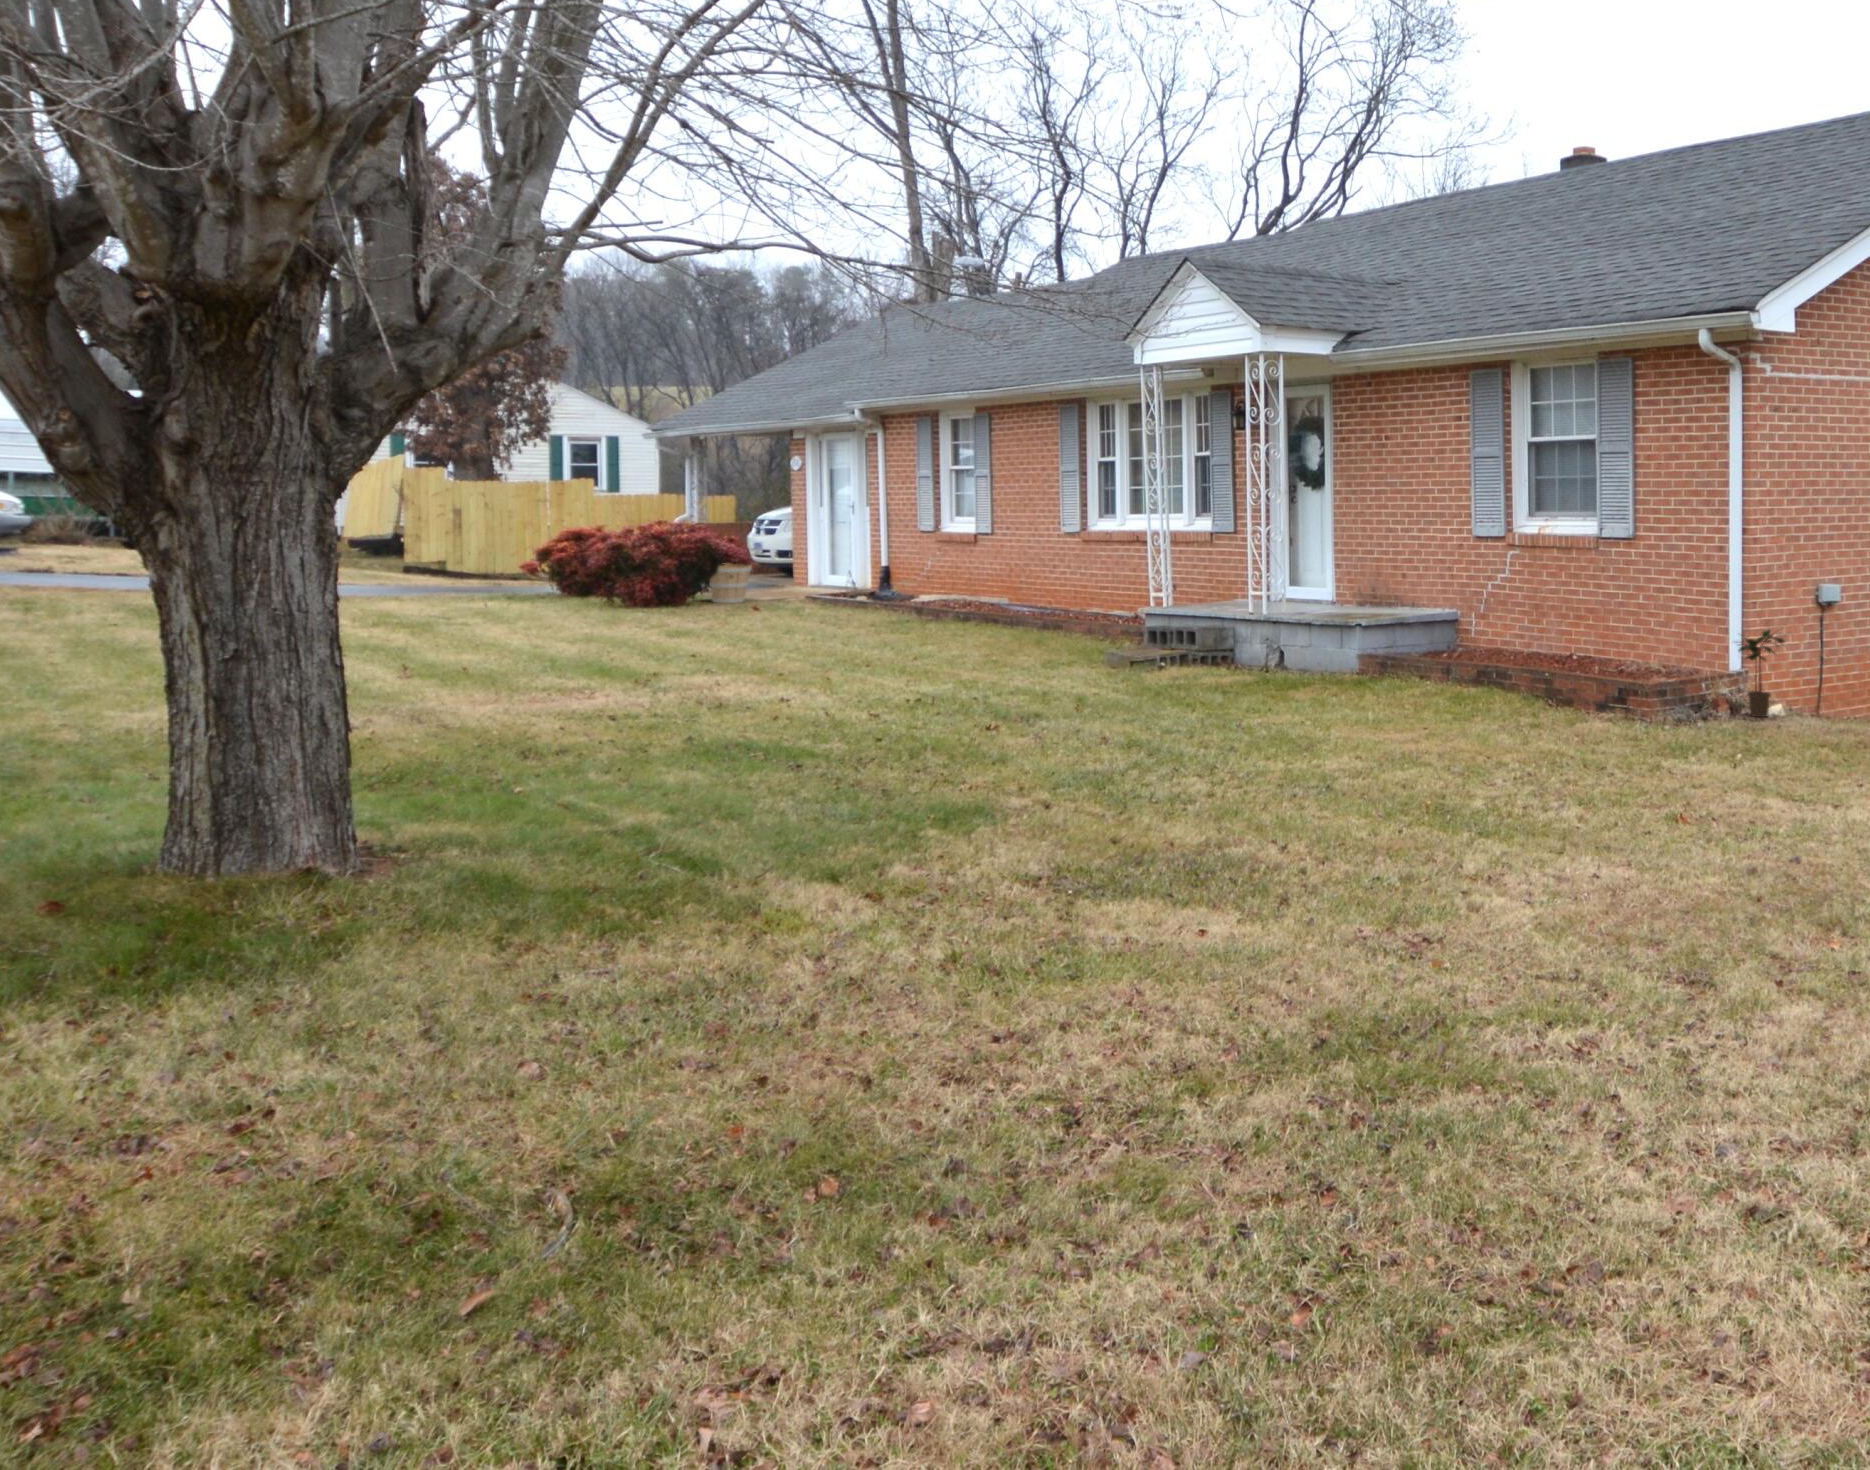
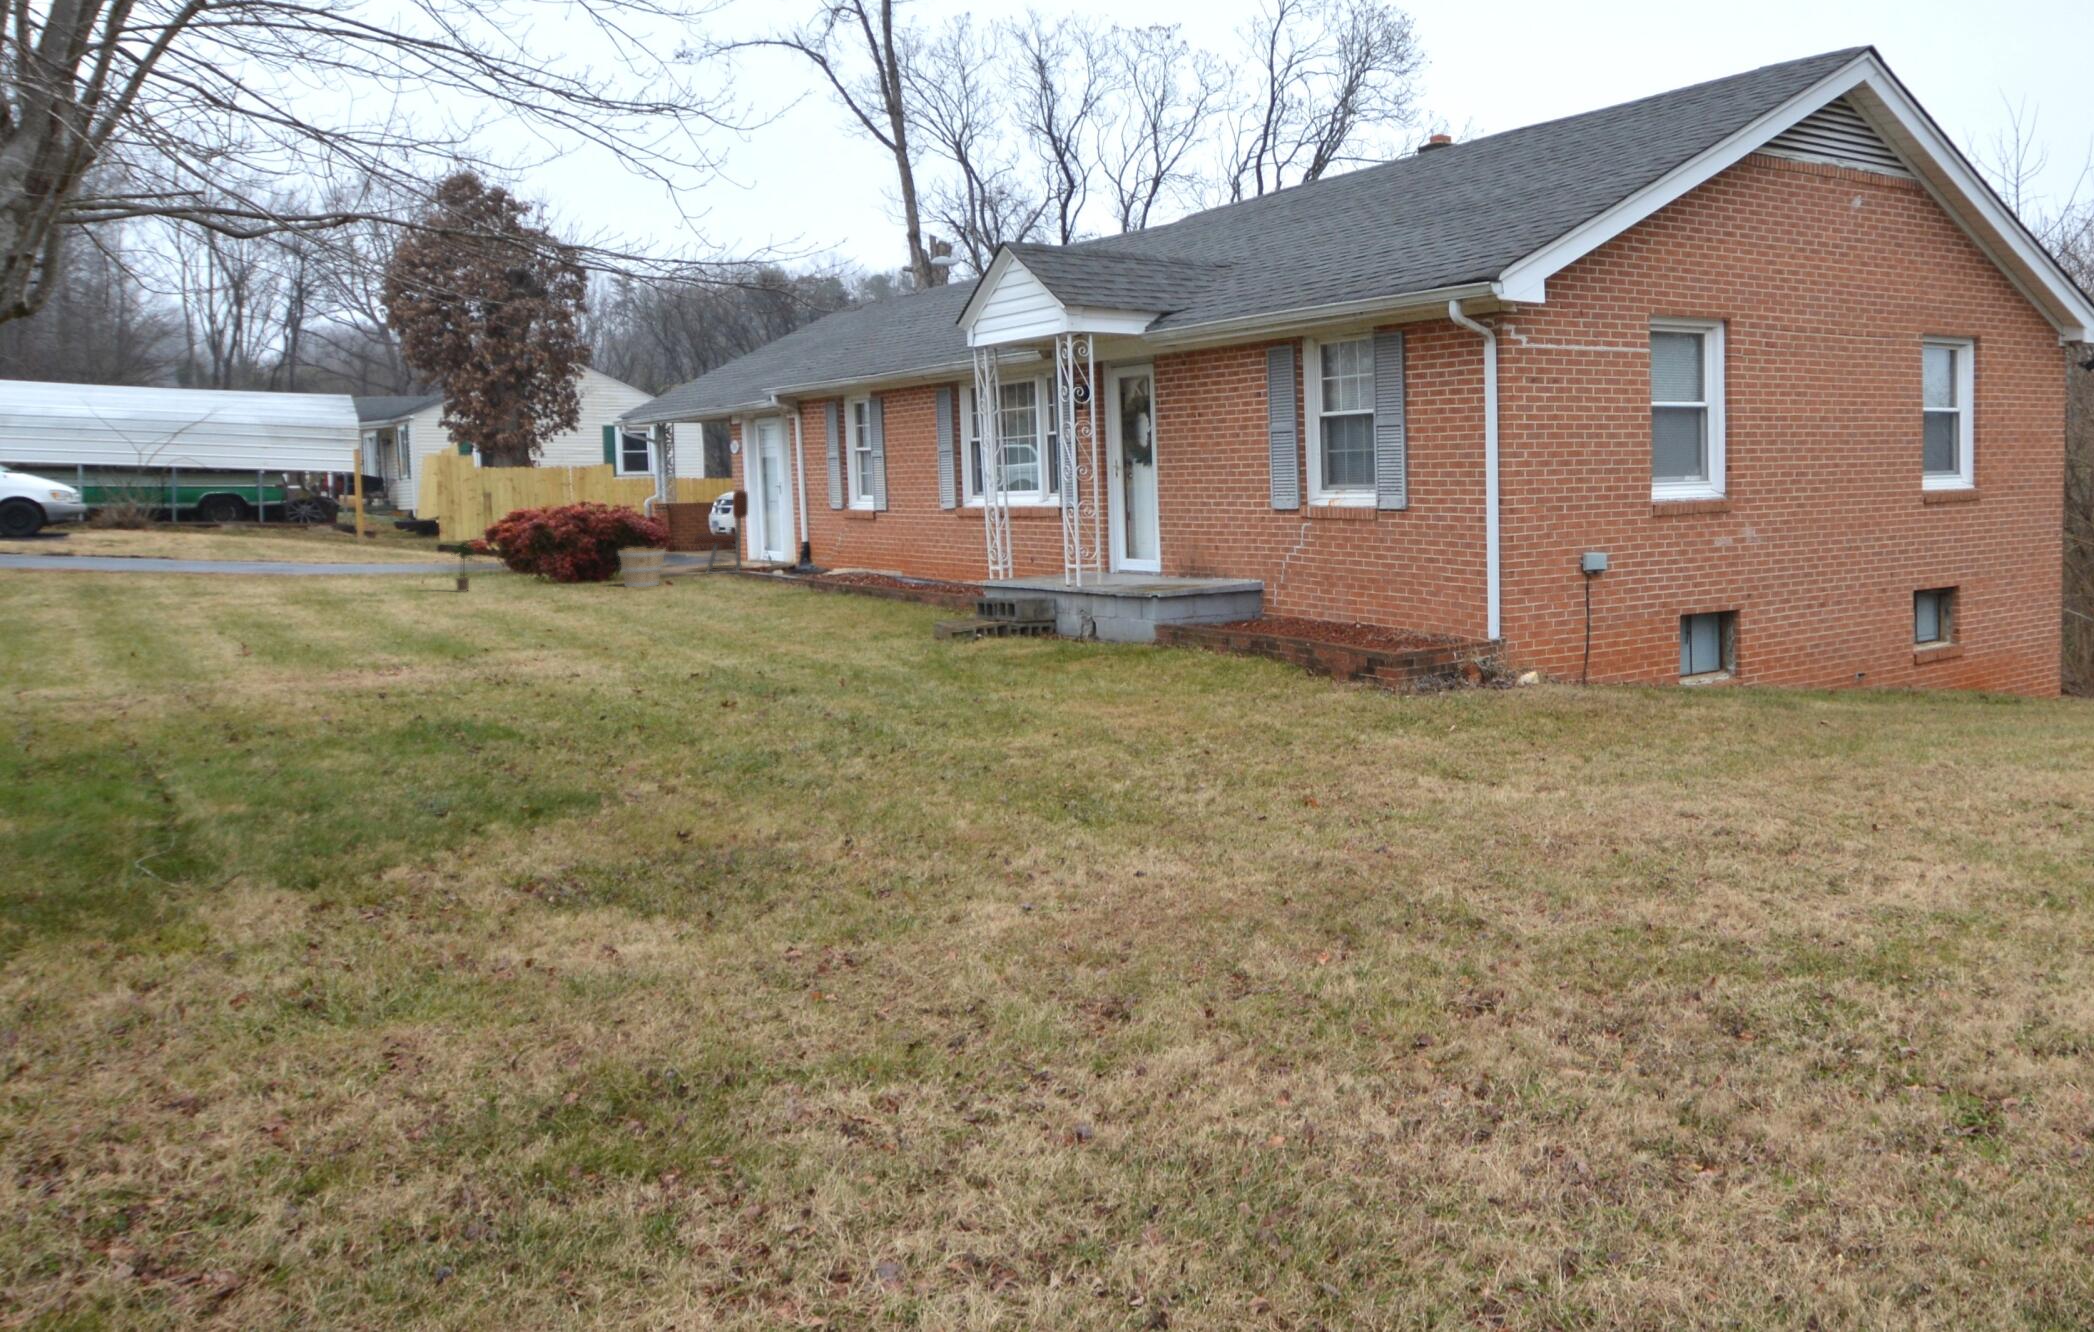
bench: none [755,508,809,593] -> present [694,490,748,574]
potted plant: present [1739,630,1784,717] -> present [454,542,475,592]

